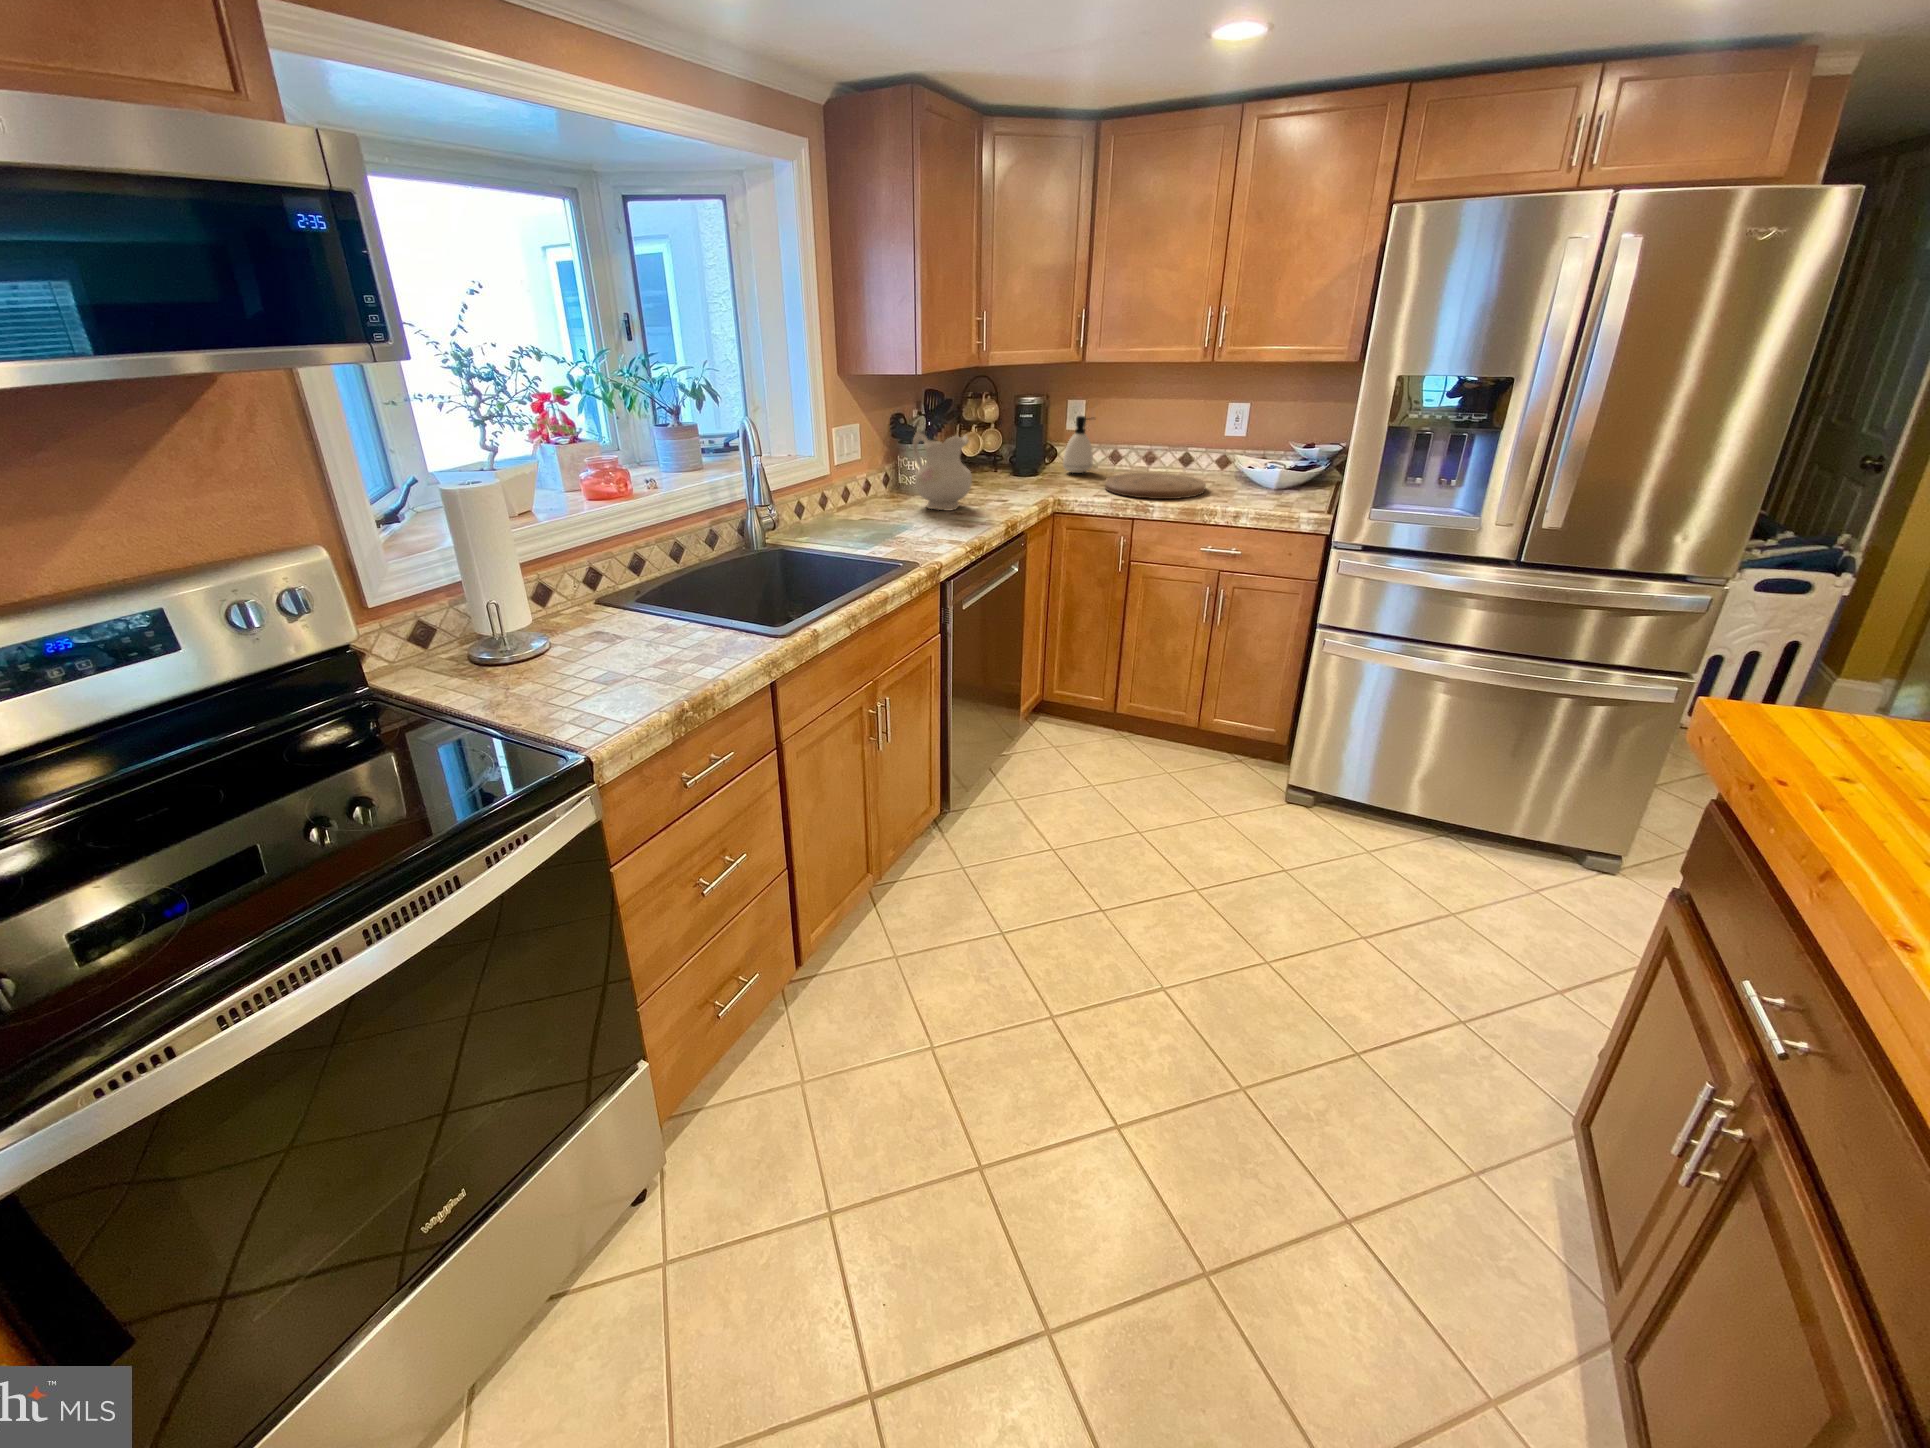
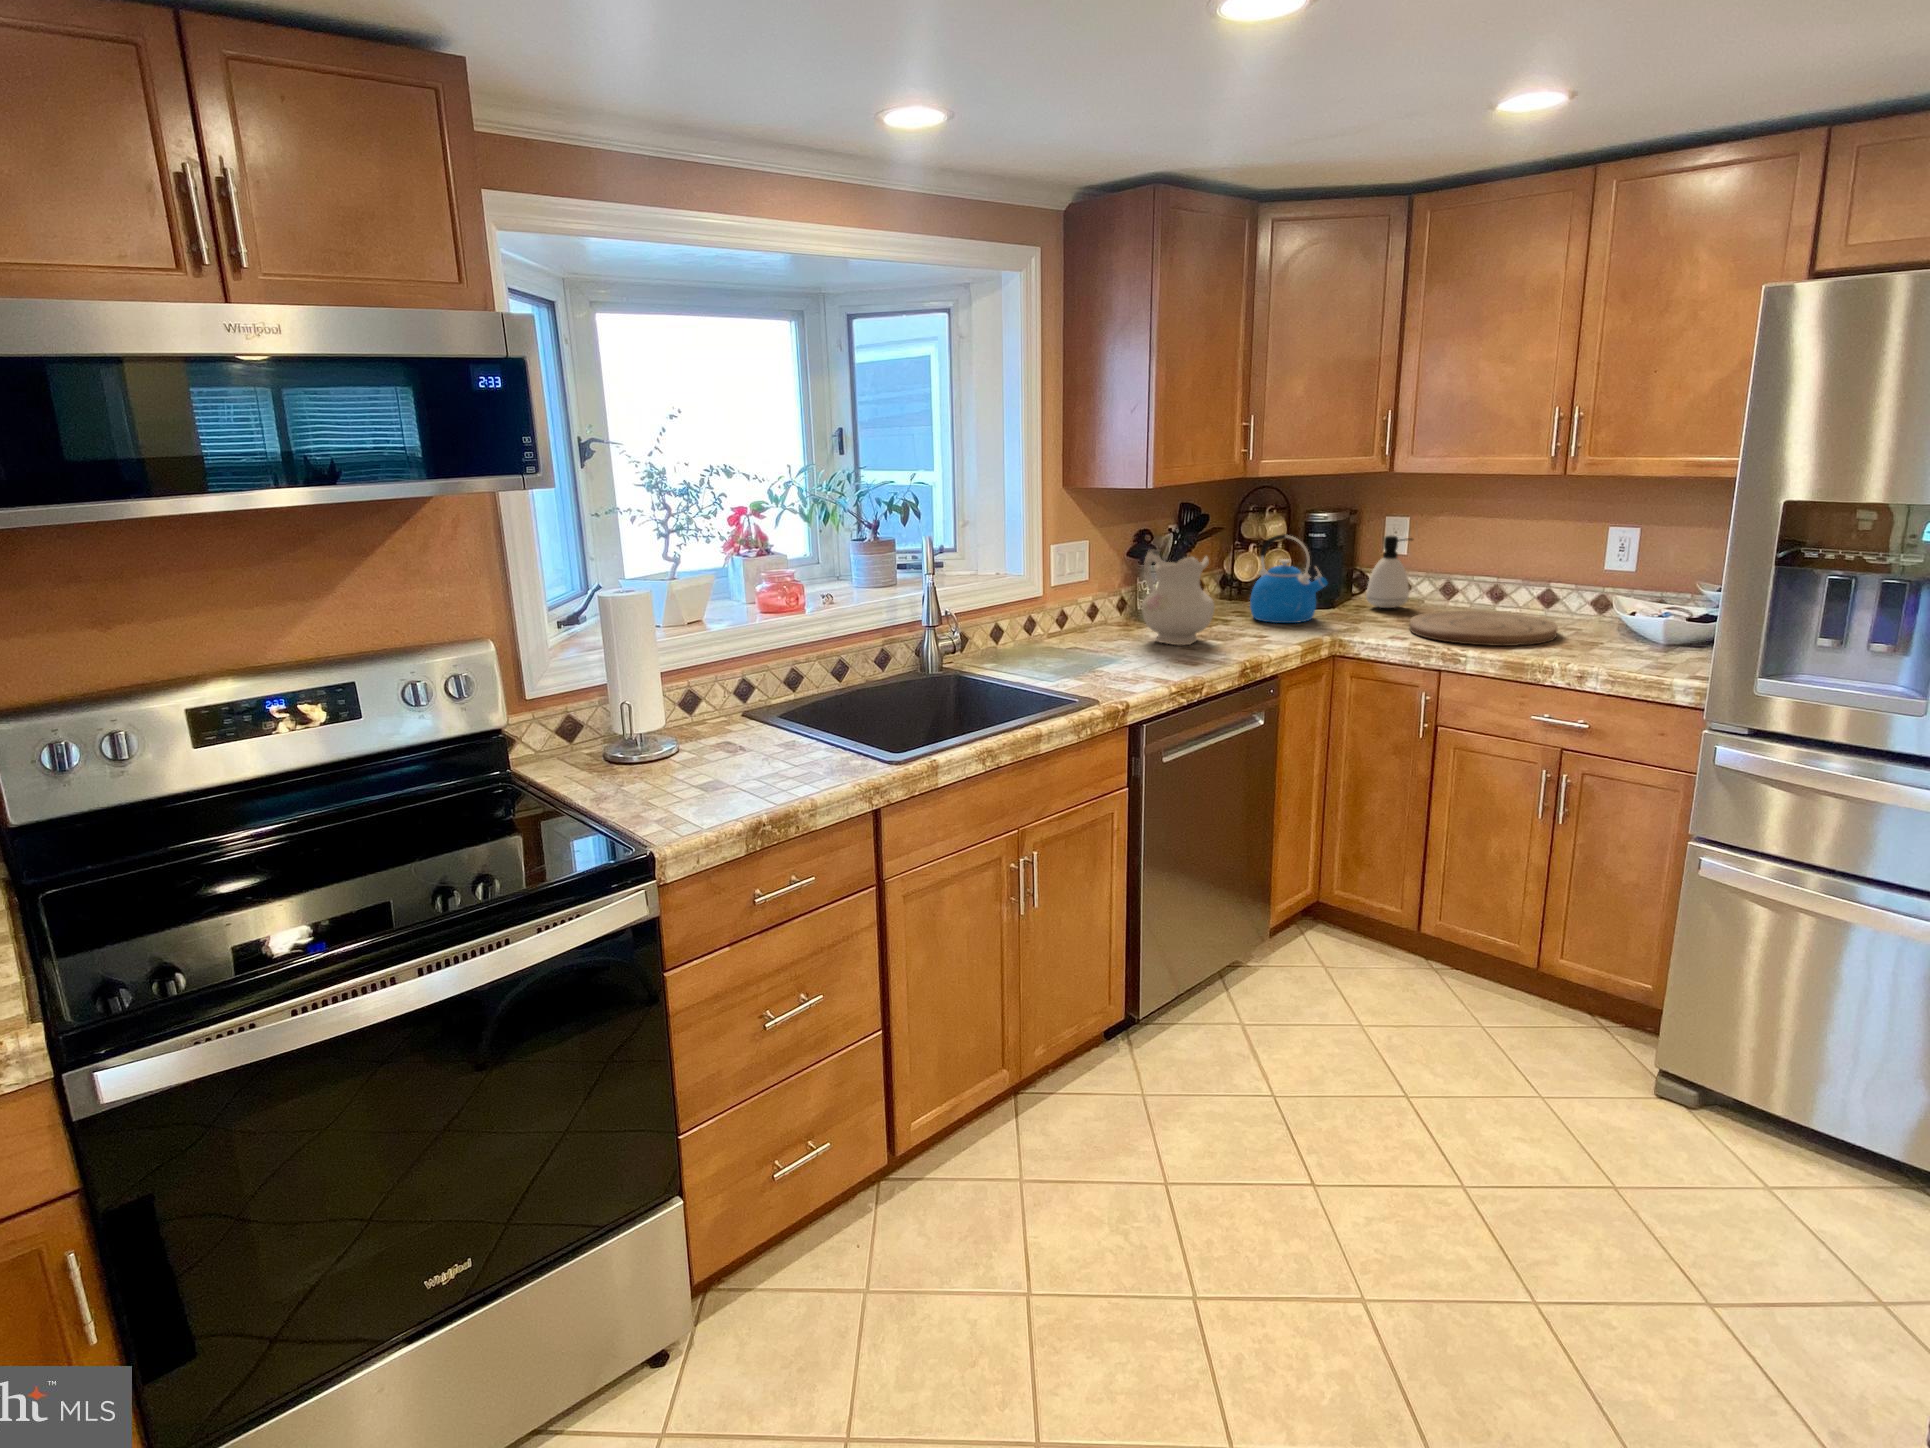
kettle: none [985,415,1045,488] -> present [1250,534,1327,623]

